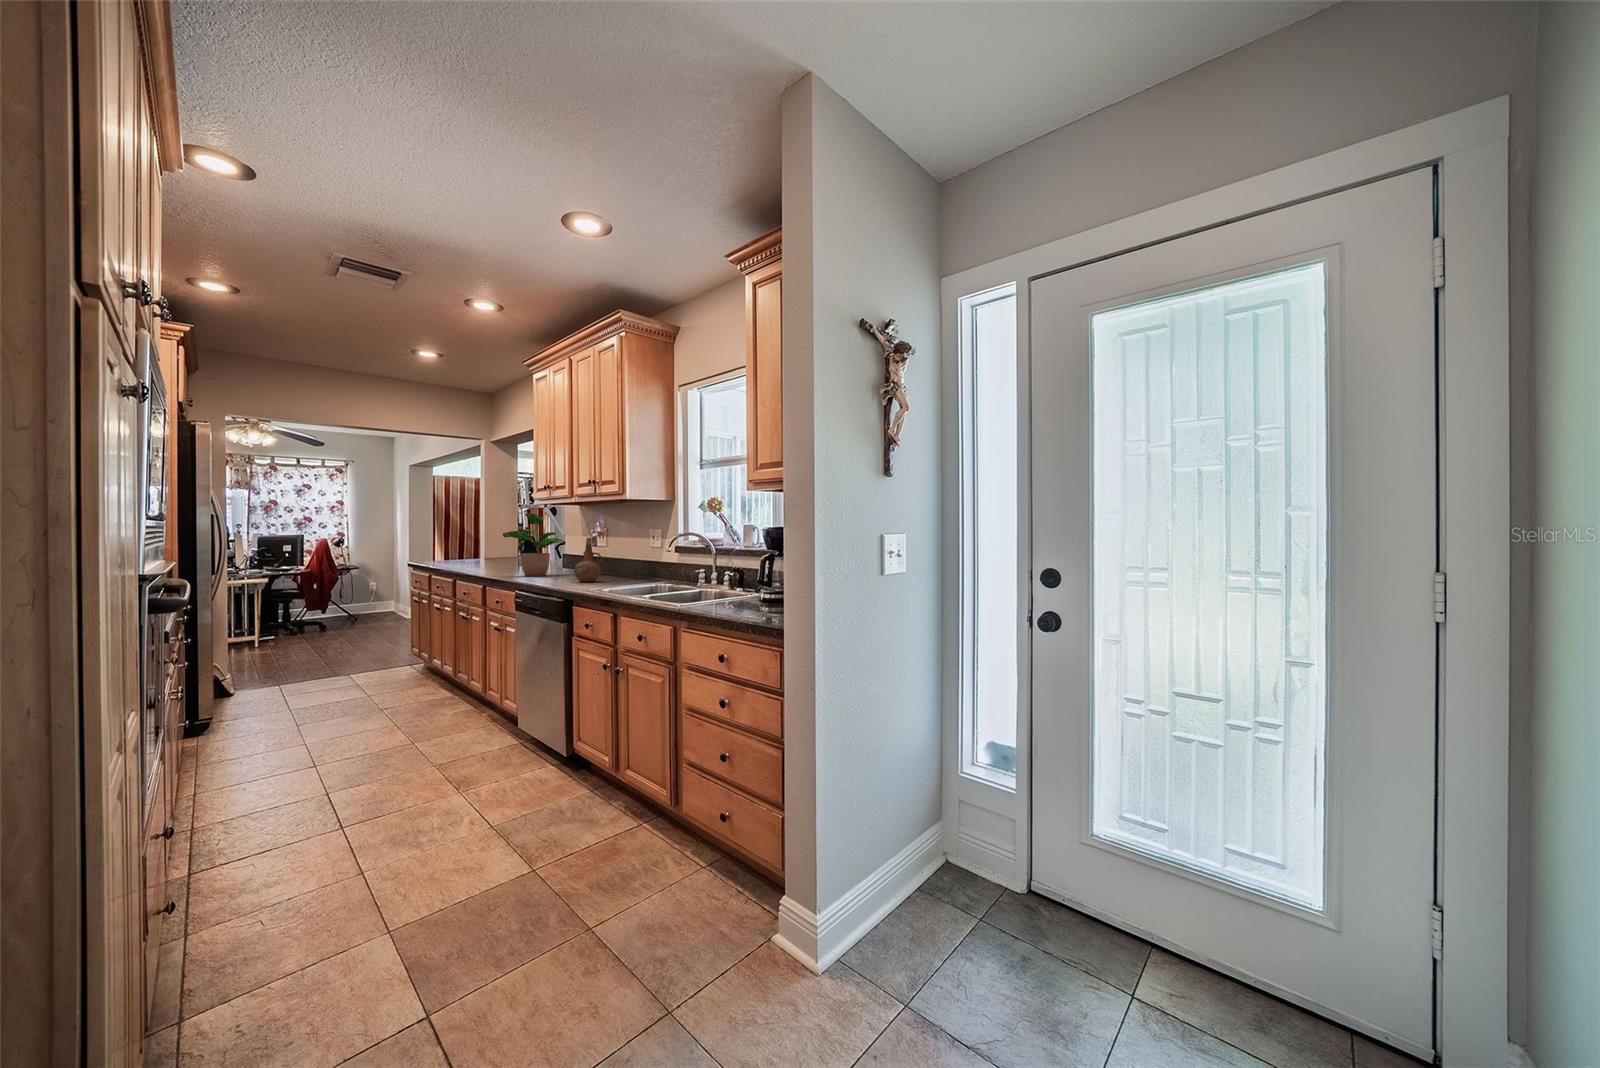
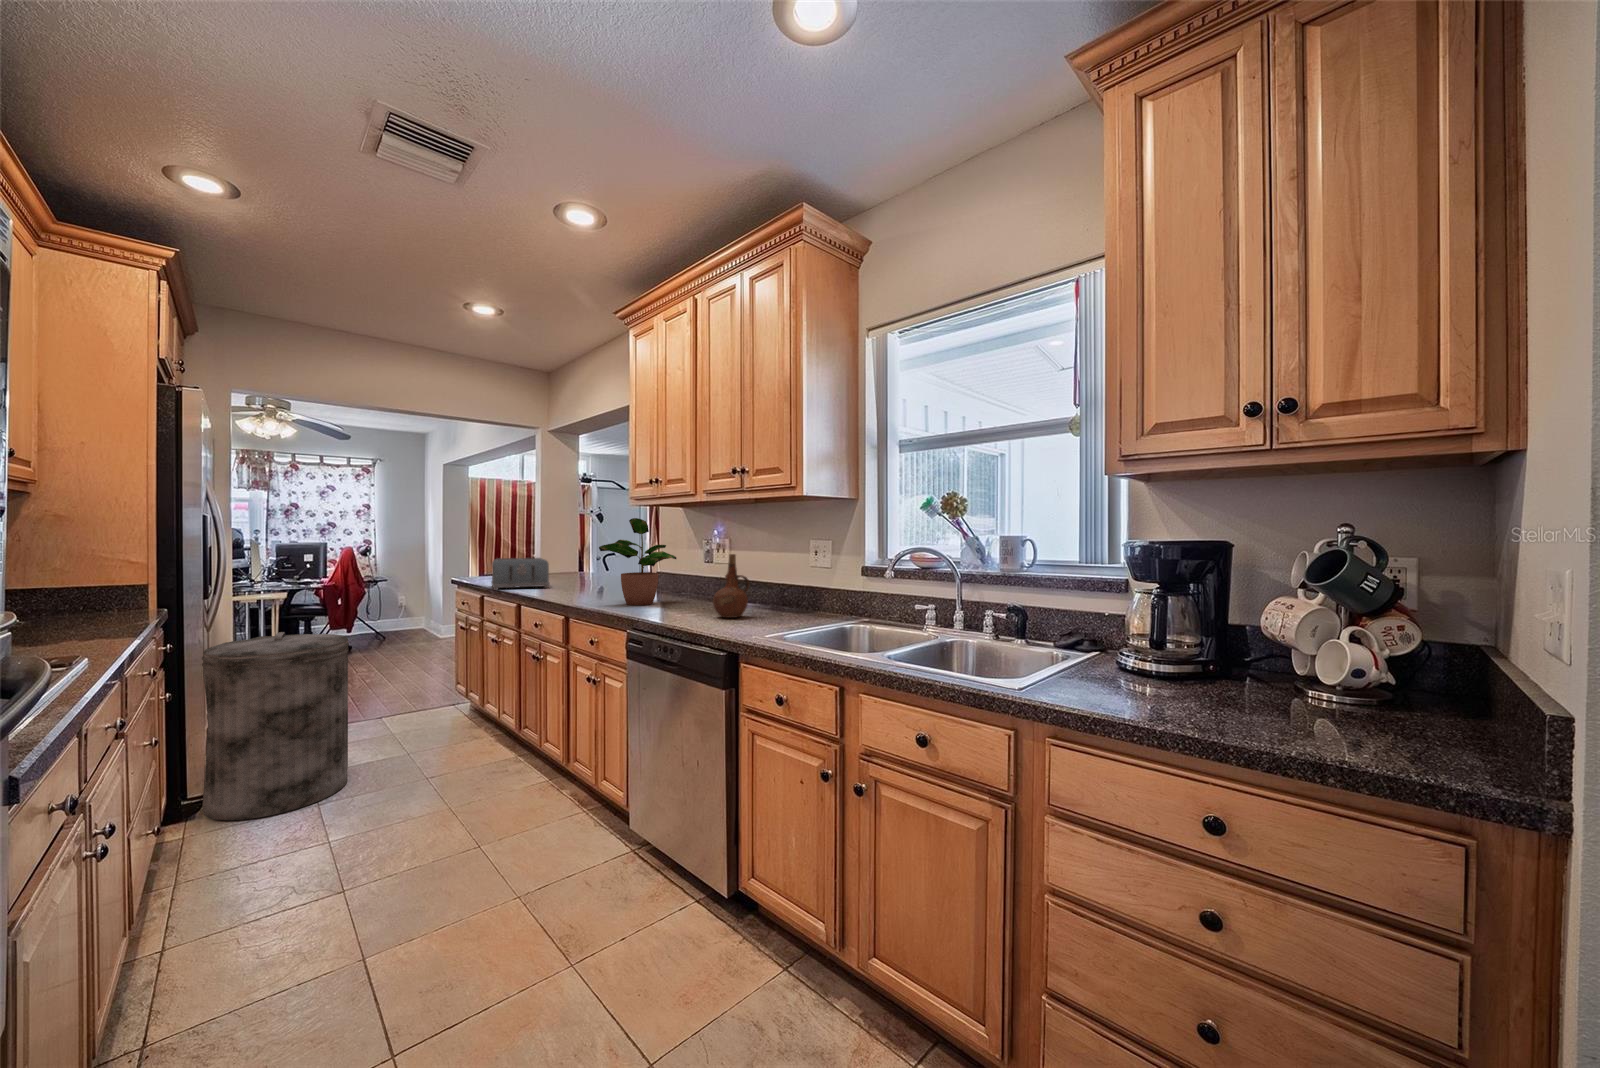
toaster: none [433,545,480,569] -> present [491,558,550,590]
trash can: none [210,598,320,730] -> present [202,632,349,820]

